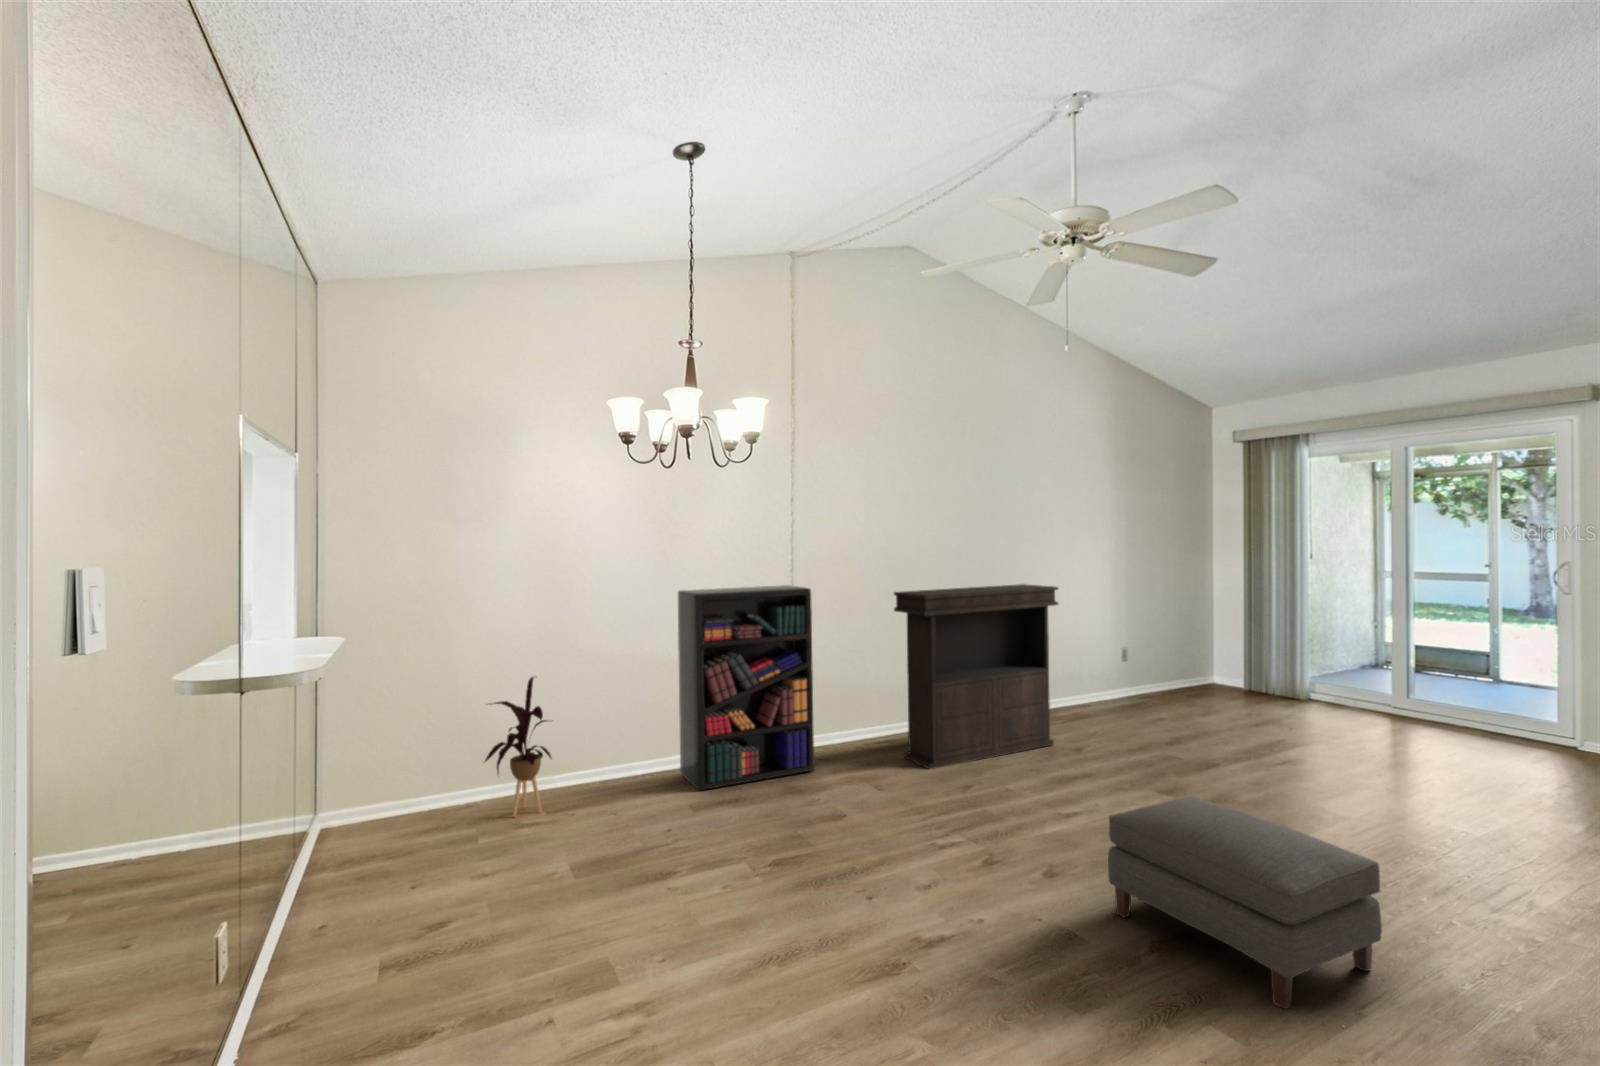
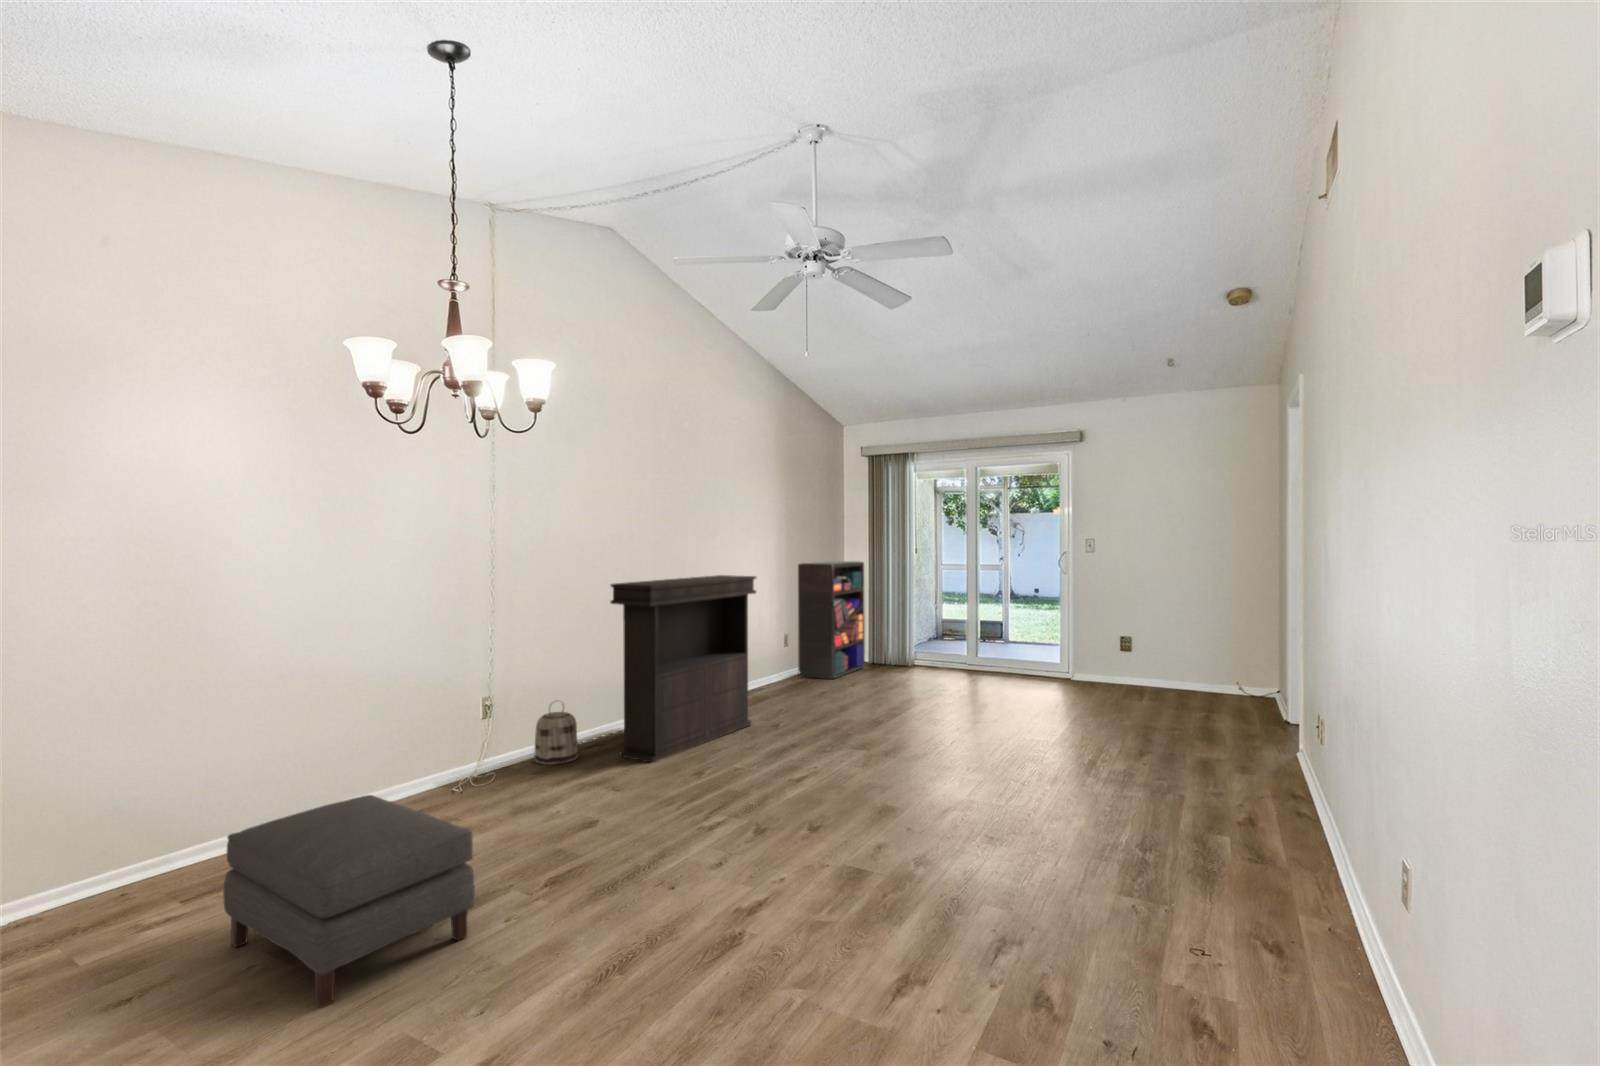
bookshelf: present [678,585,814,790] -> present [798,561,865,679]
house plant: present [485,677,551,817] -> none [60,706,192,912]
basket: none [830,698,869,757] -> present [534,711,578,765]
ottoman: present [1108,797,1382,1009] -> present [223,795,475,1008]

